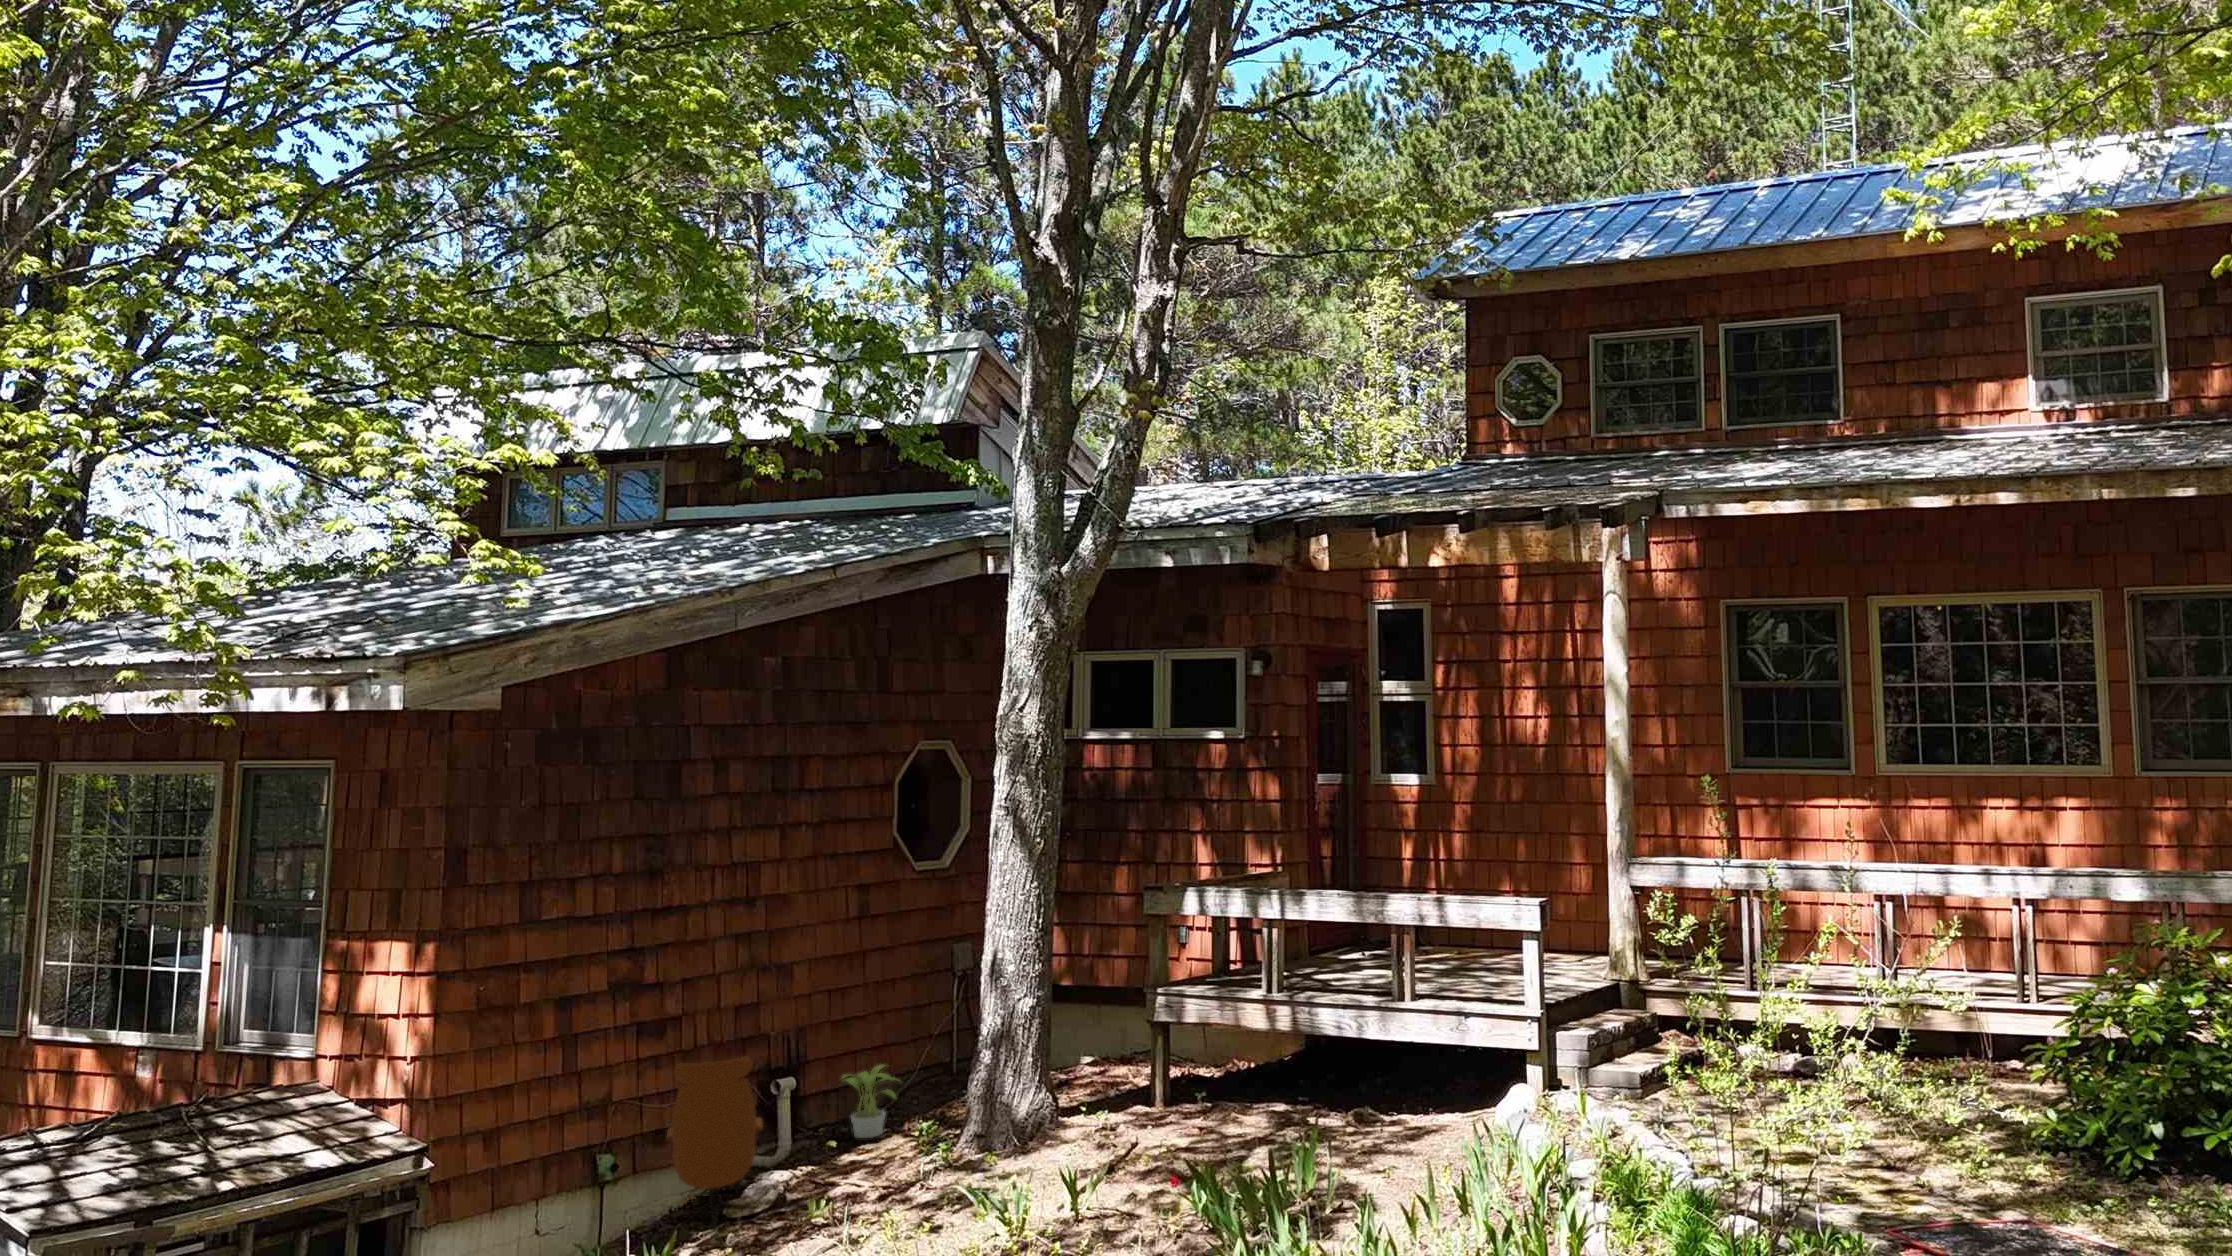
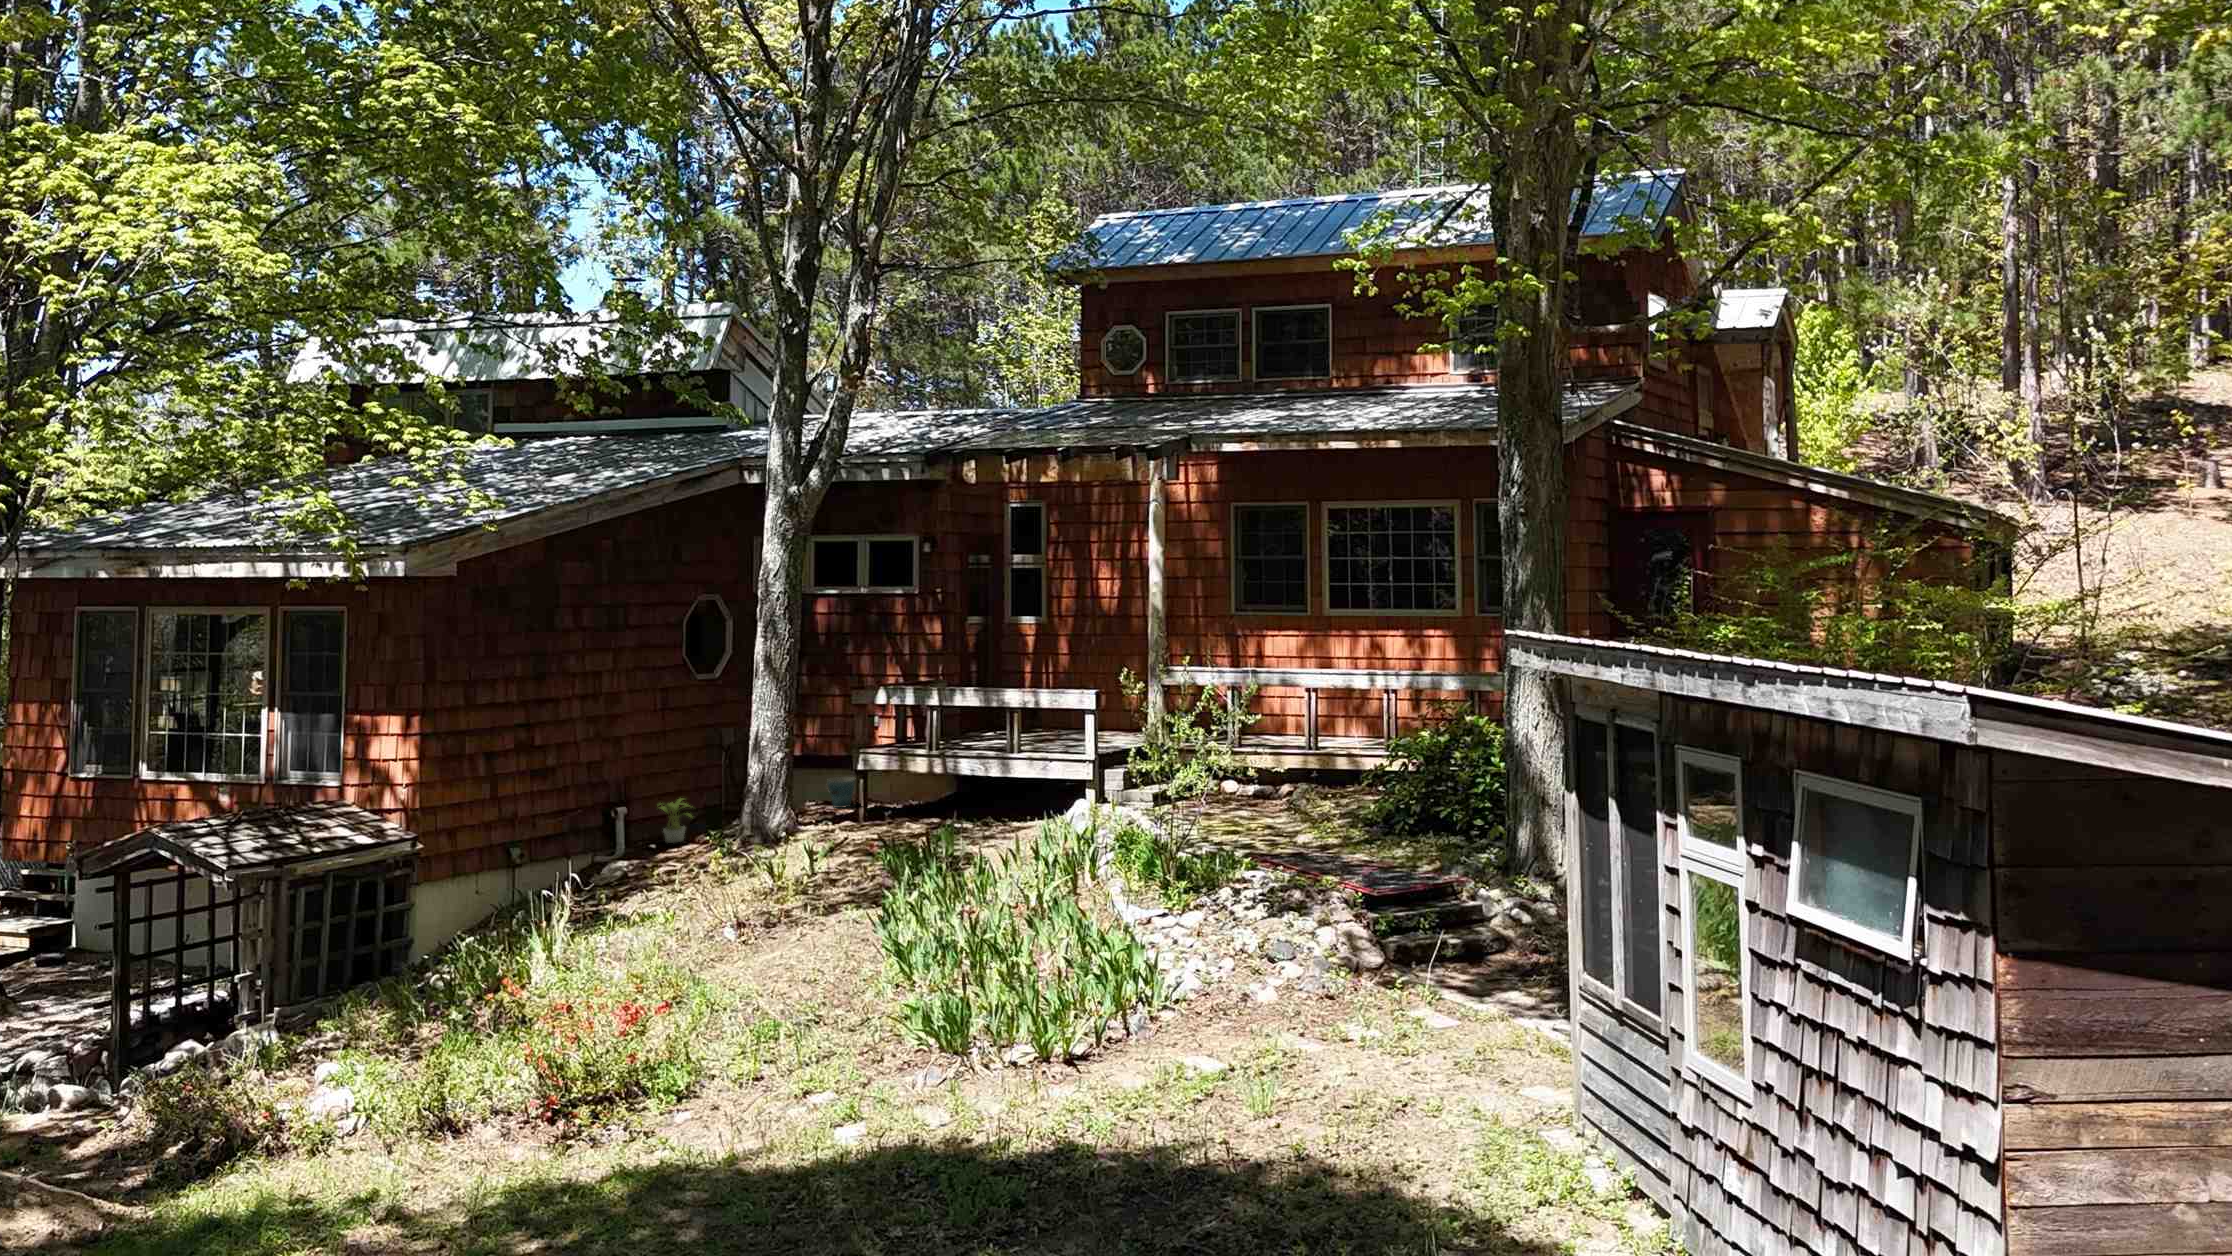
bucket: none [1104,1026,1148,1076] -> present [827,777,855,808]
lounge chair: present [662,1056,768,1232] -> none [554,785,619,888]

